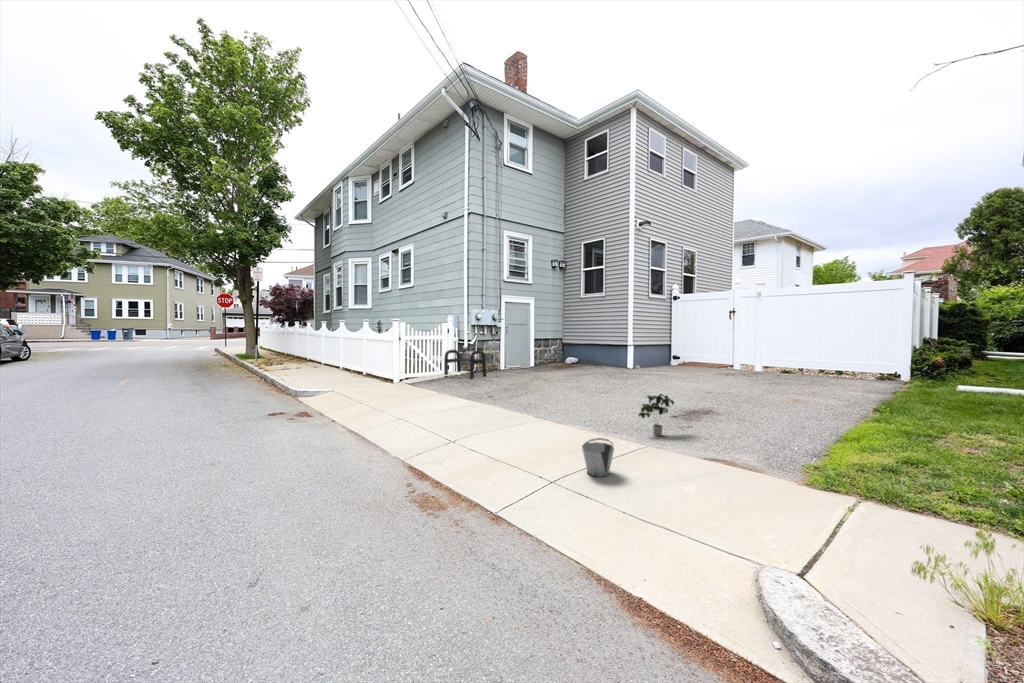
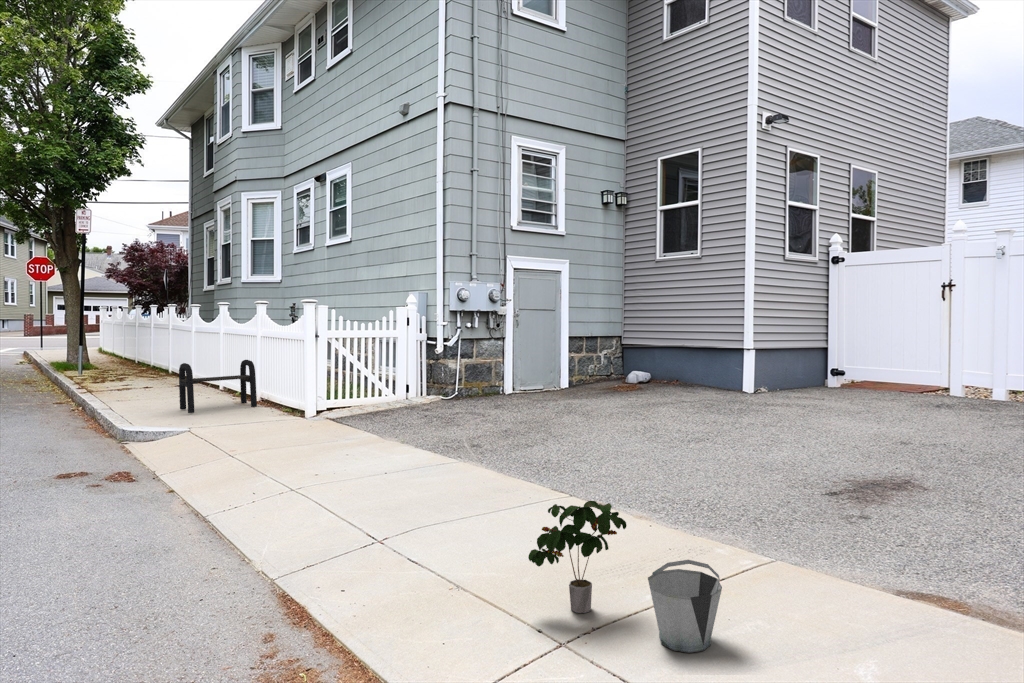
bench: present [444,350,486,379] -> present [179,360,257,413]
potted plant: present [639,394,674,436] -> present [528,501,627,613]

